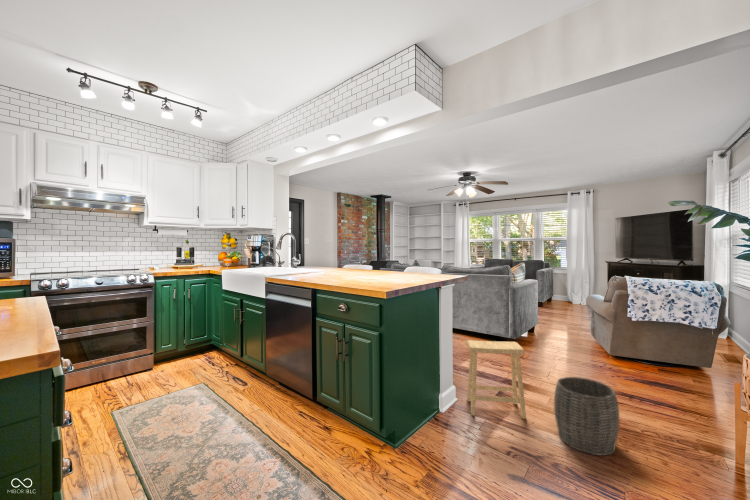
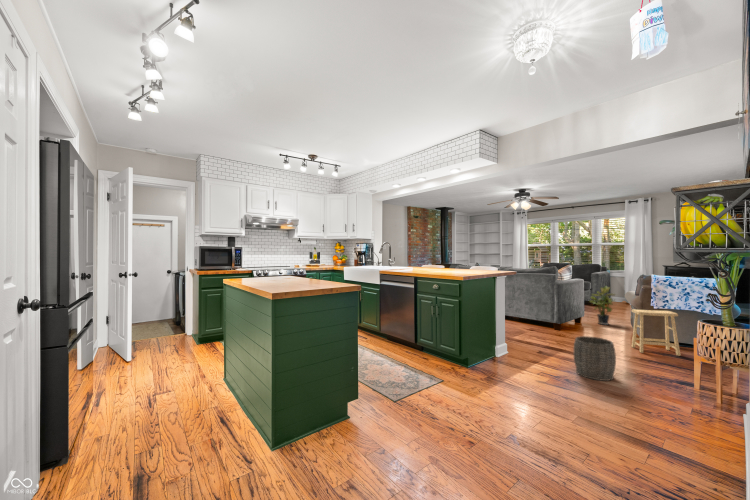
potted plant: none [545,288,575,336] -> present [590,286,615,325]
footstool: present [466,340,526,419] -> present [632,309,680,356]

